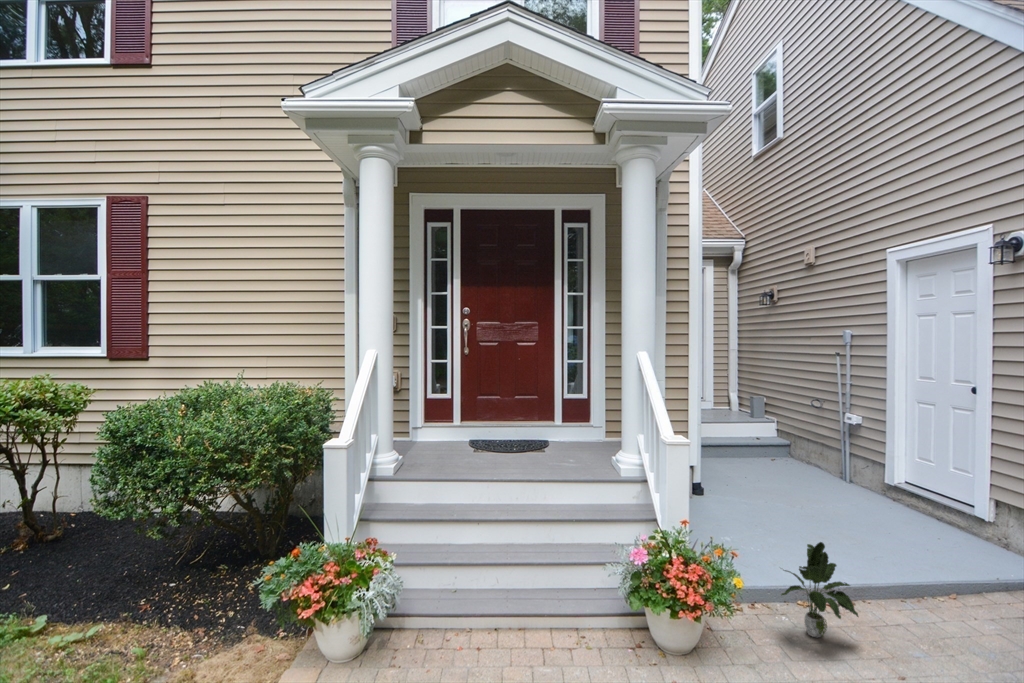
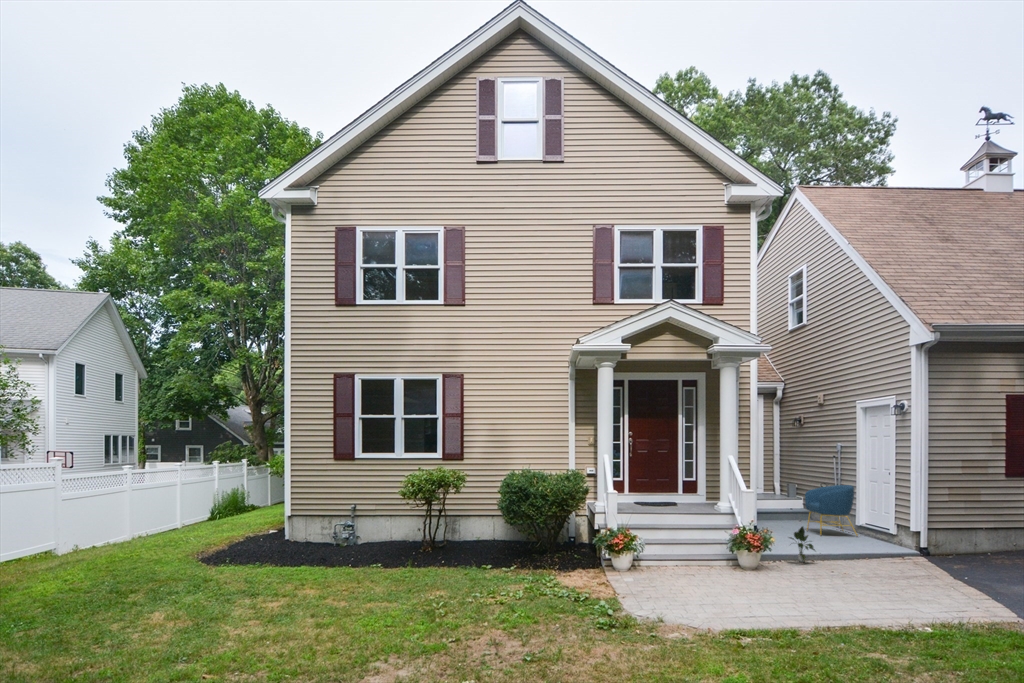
armchair: none [784,403,890,503] -> present [805,485,858,536]

